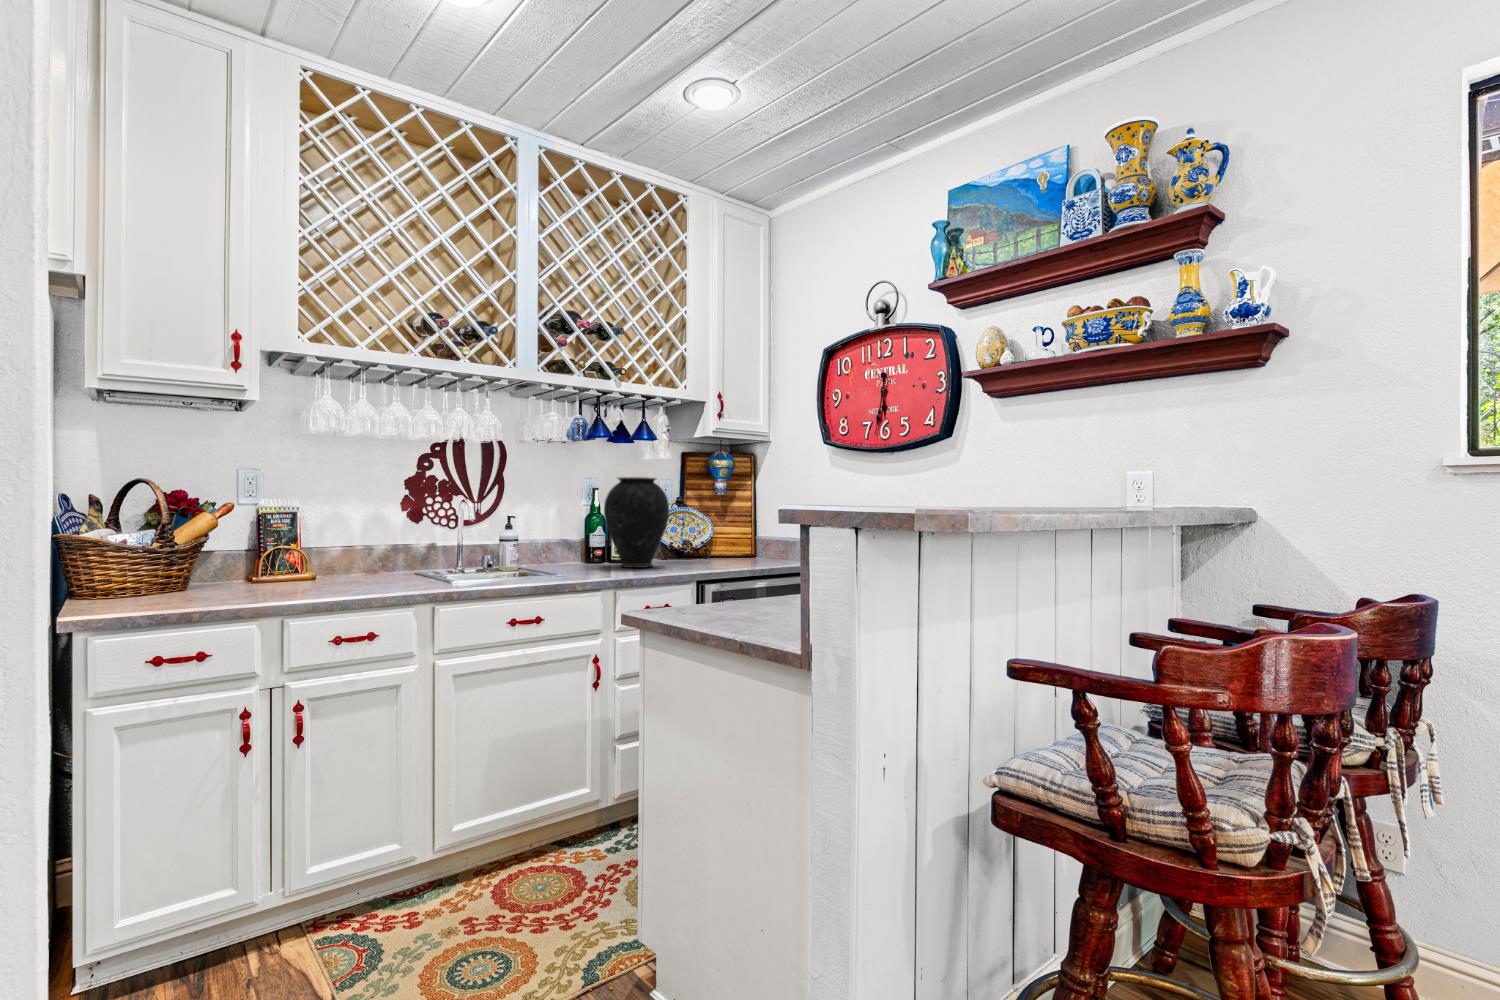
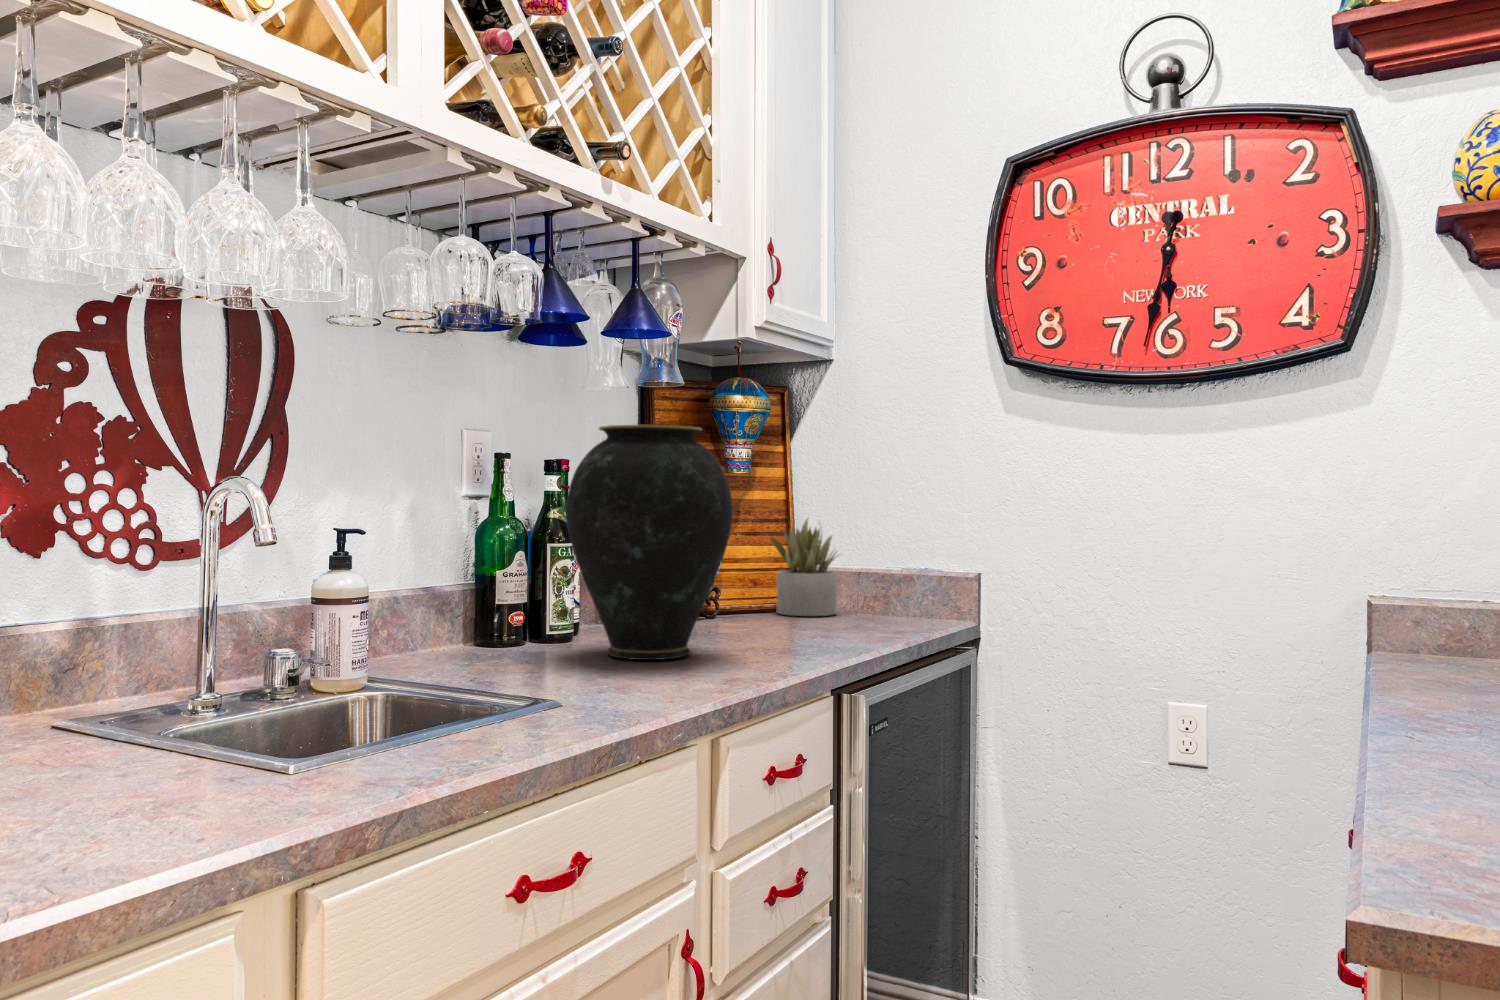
succulent plant: none [736,514,768,559] -> present [770,519,837,616]

